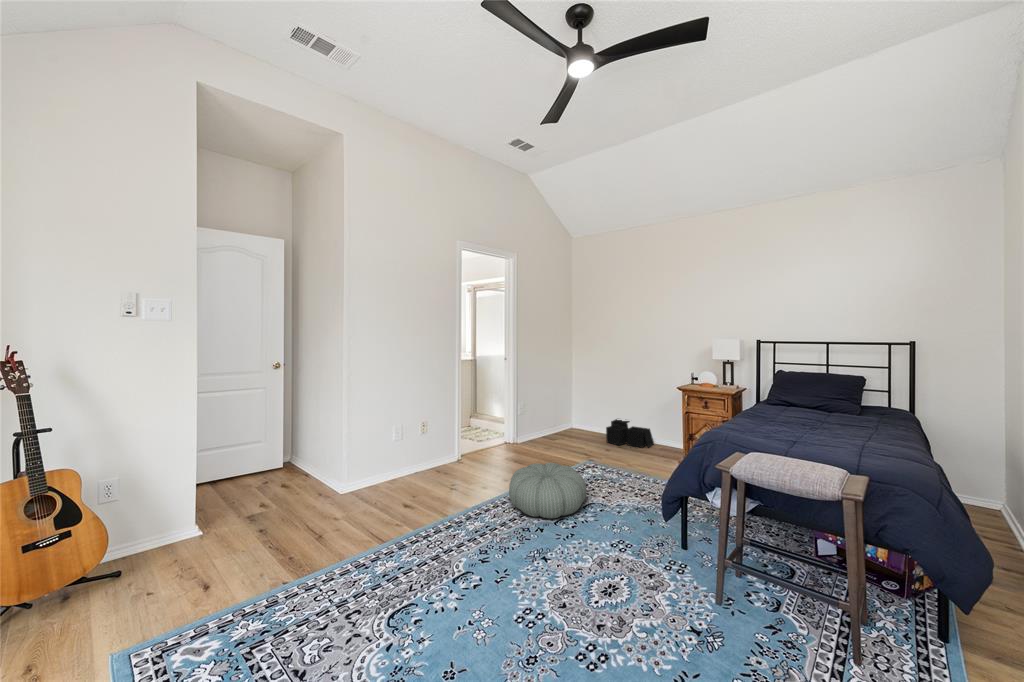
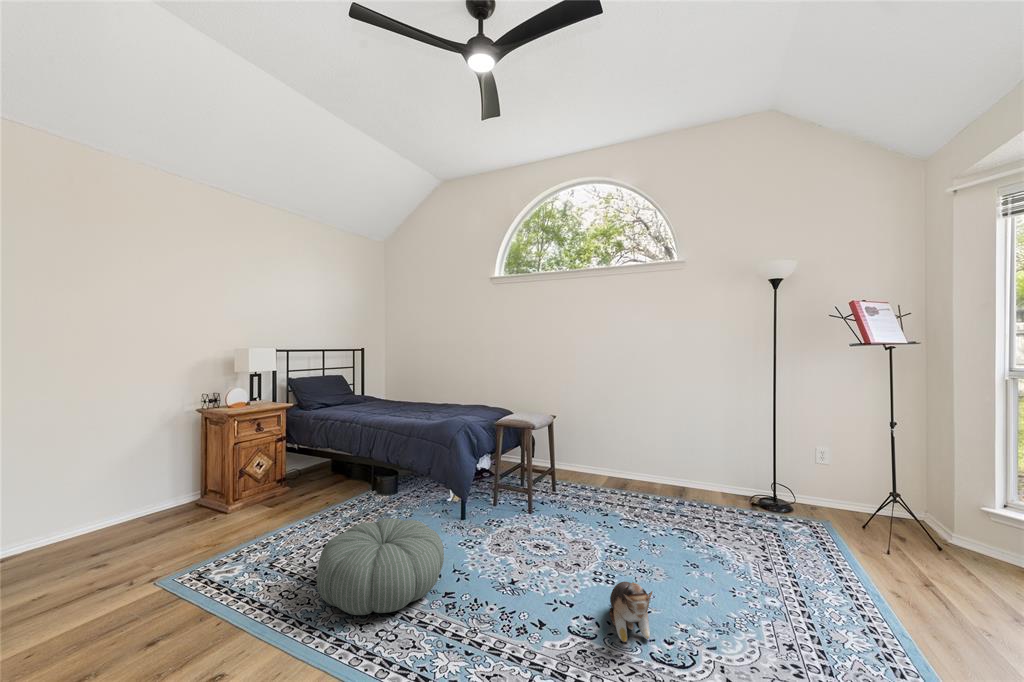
storage bin: present [606,419,654,448] -> none [62,491,193,550]
plush toy: none [406,543,488,613] -> present [609,582,653,642]

